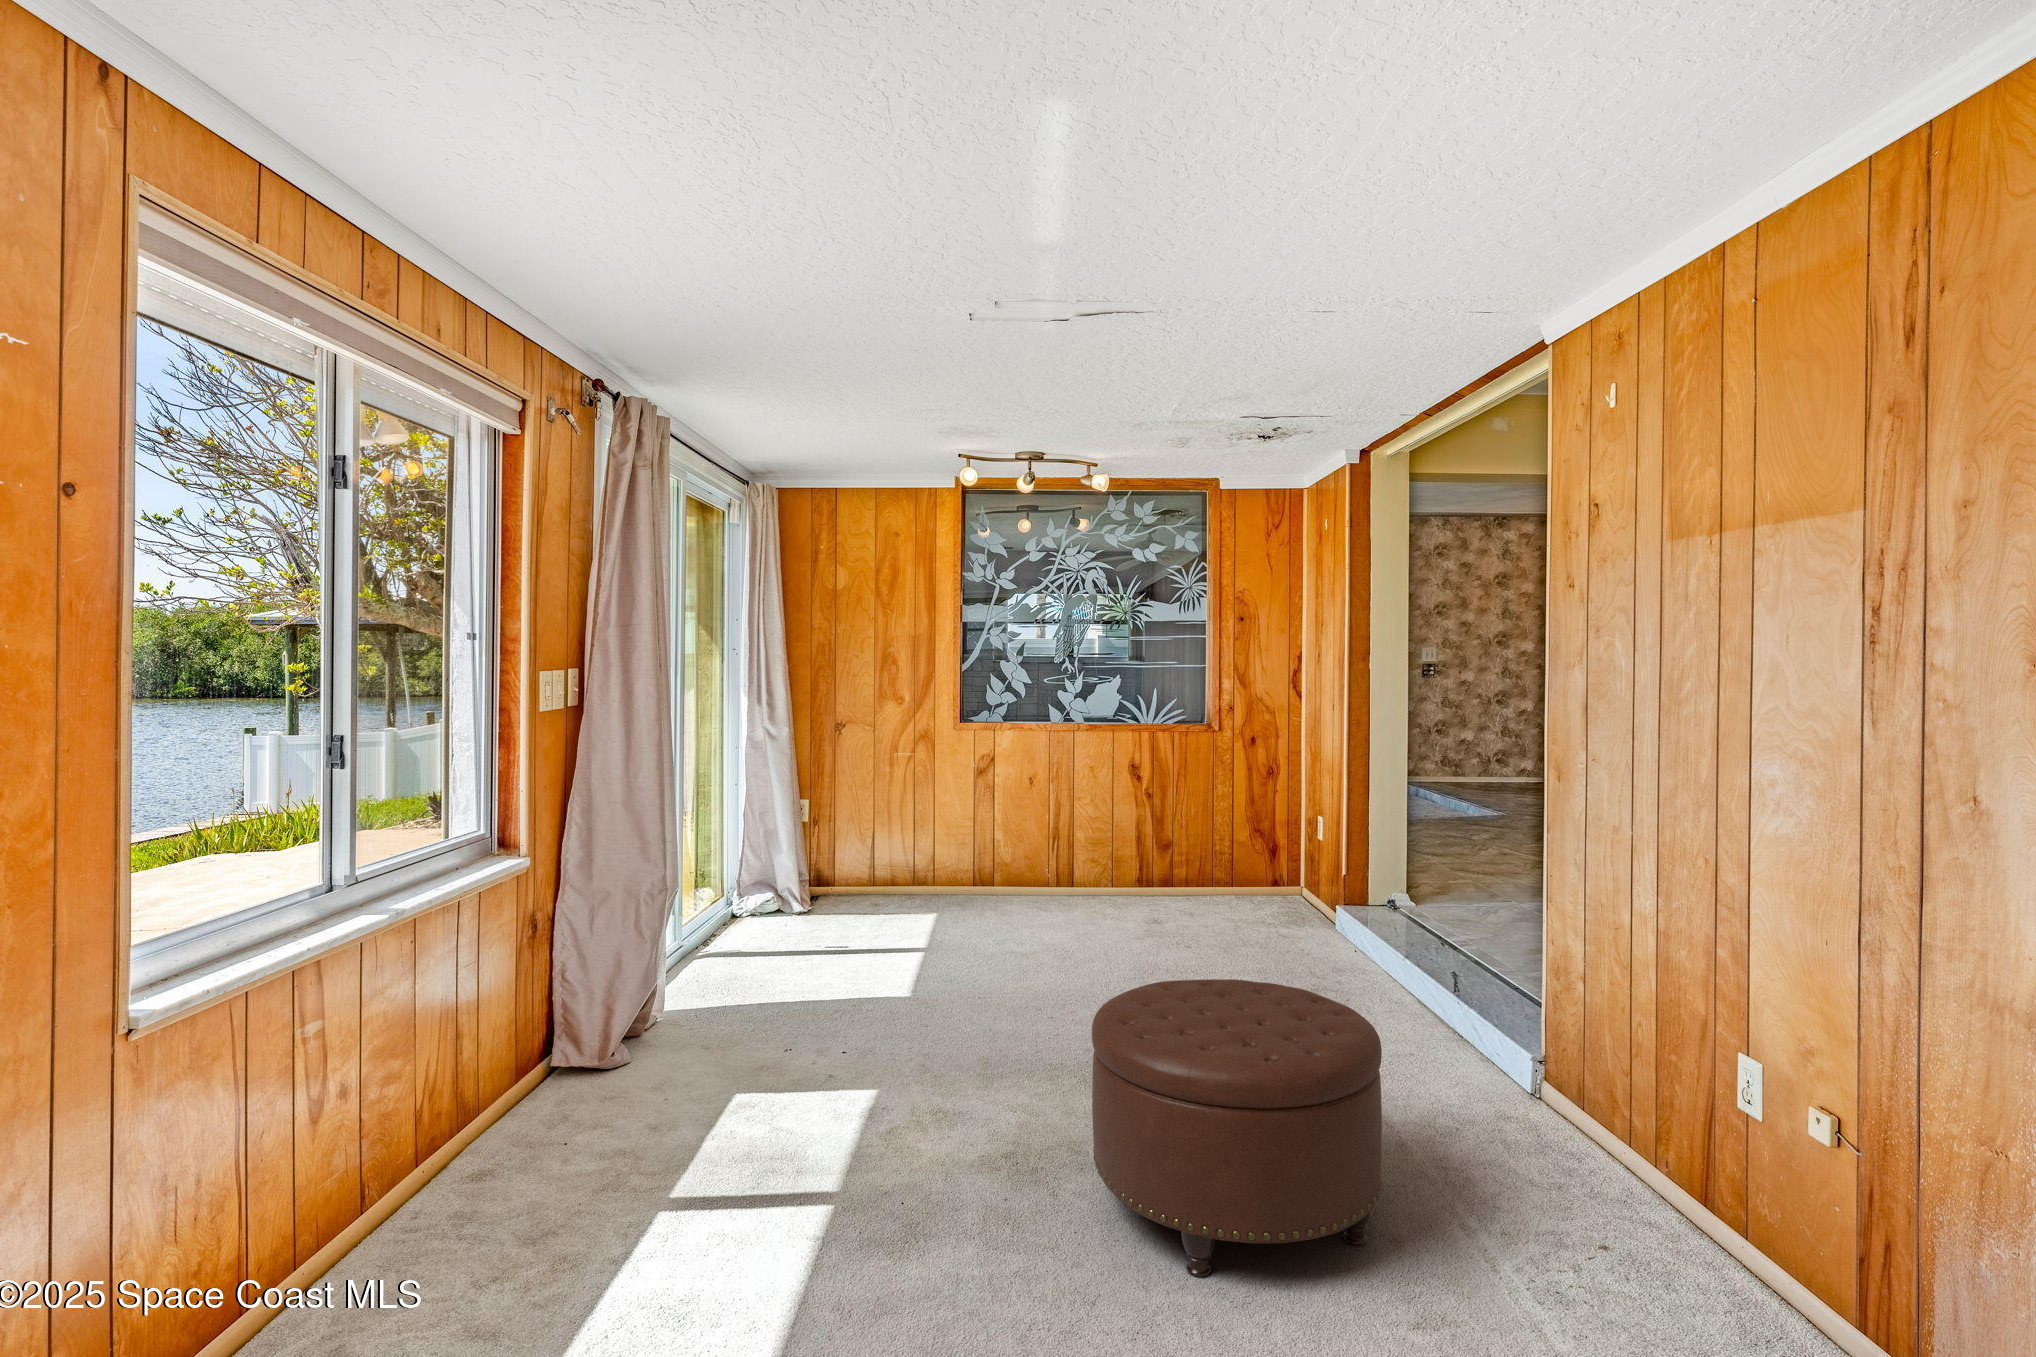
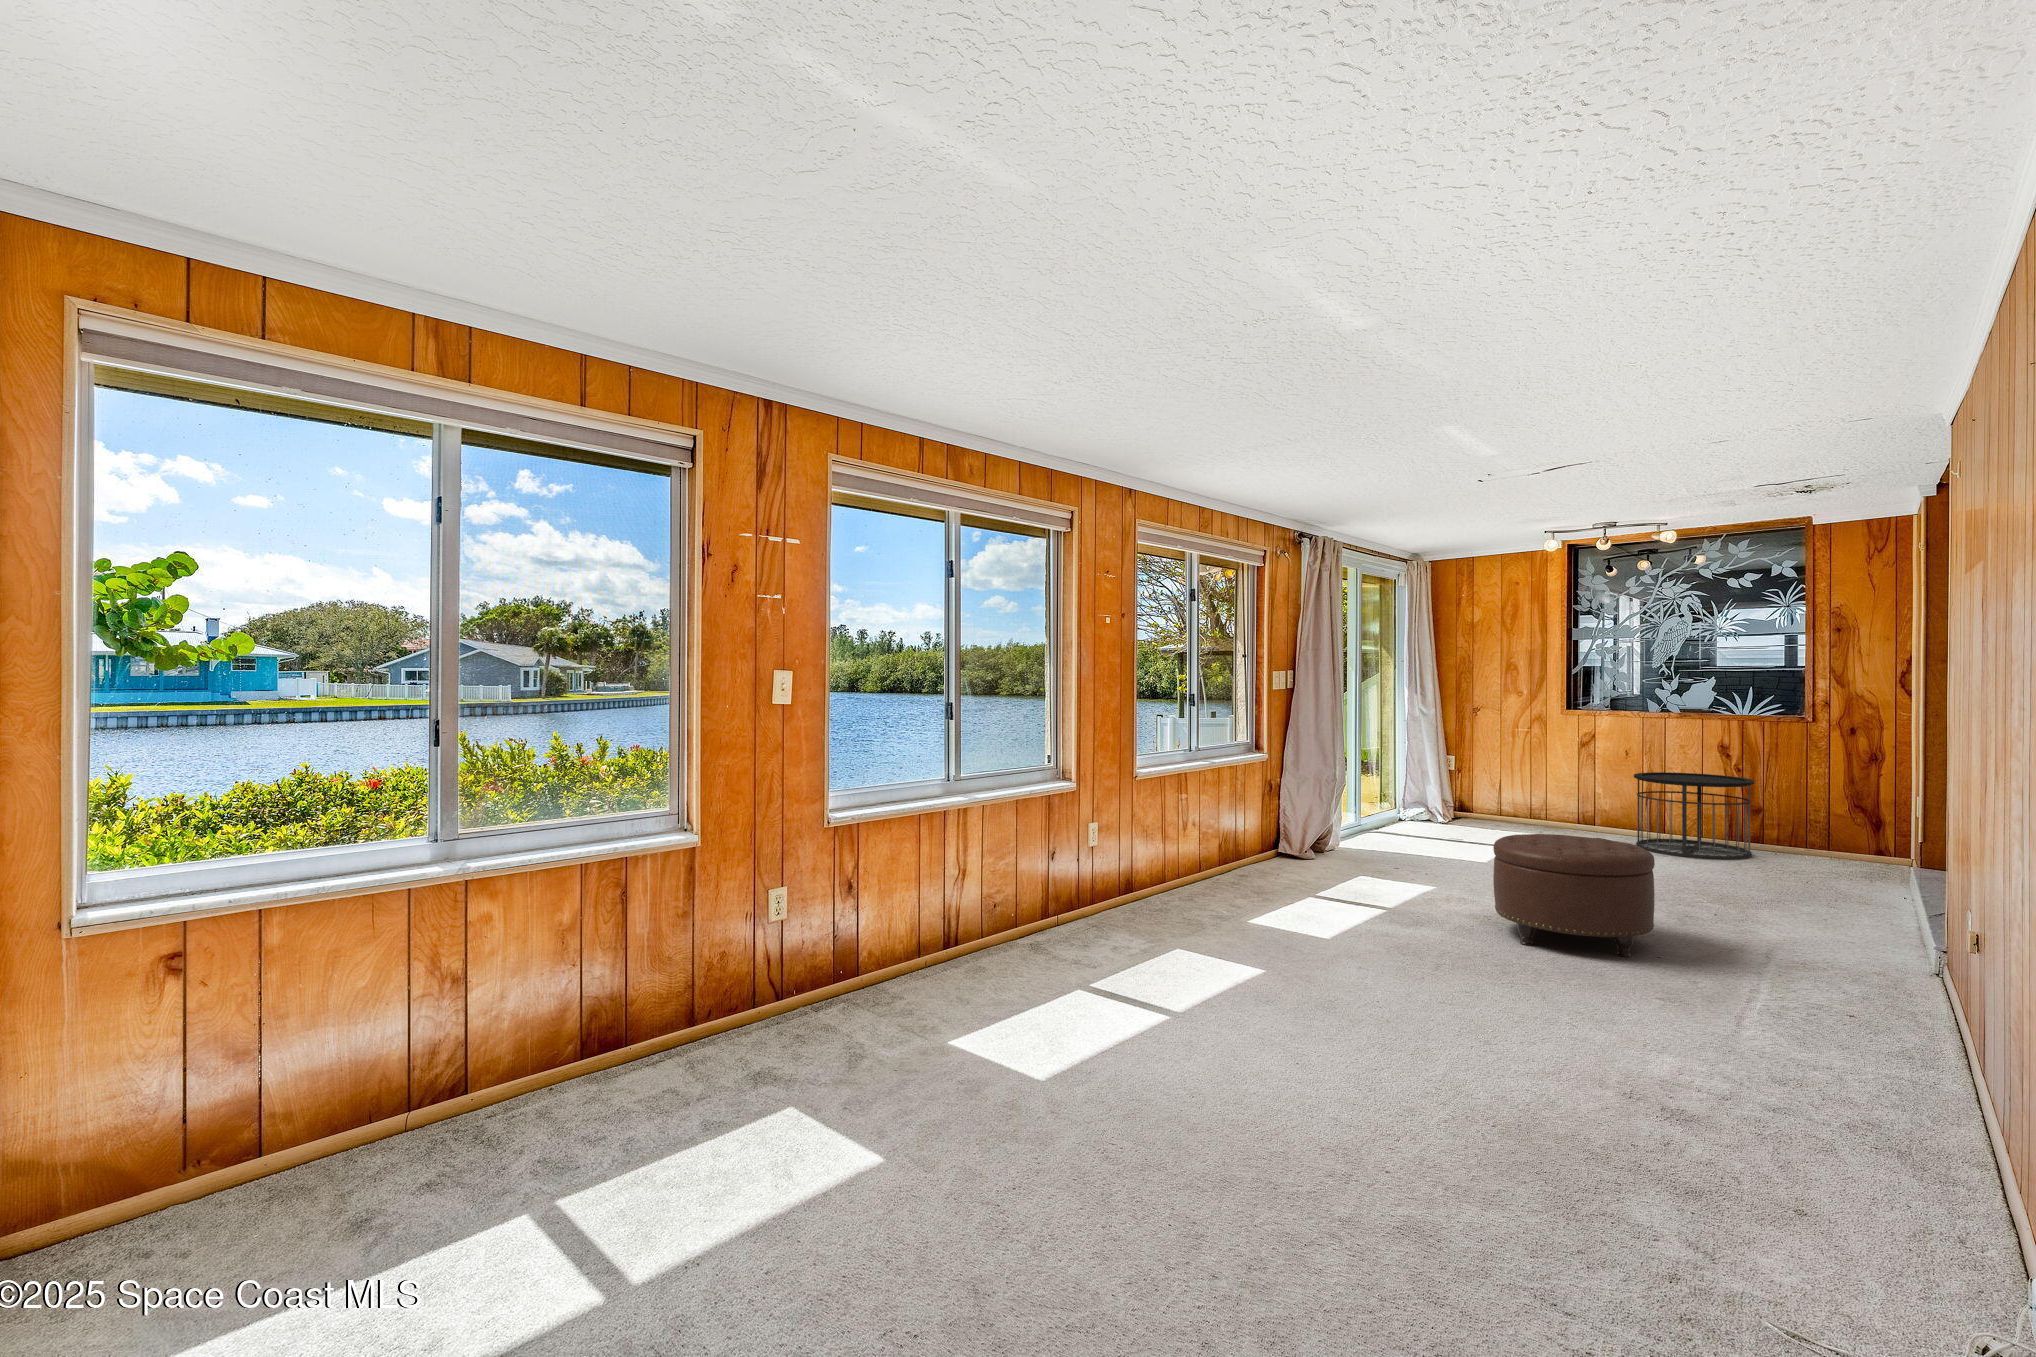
side table: none [1052,802,1182,921] -> present [1634,772,1754,859]

